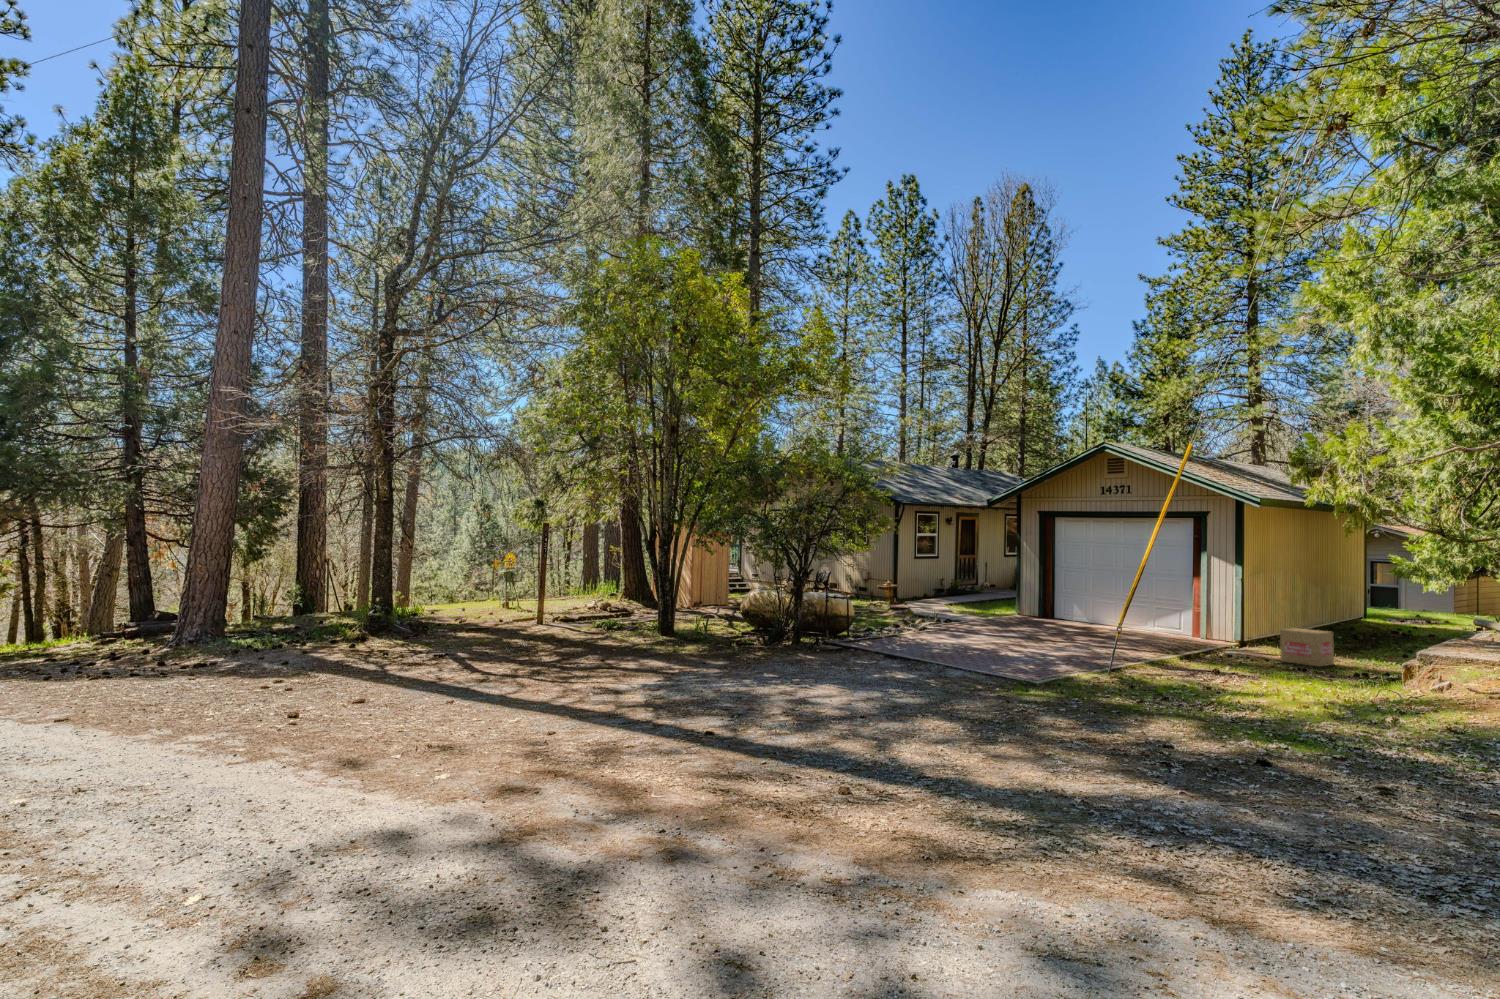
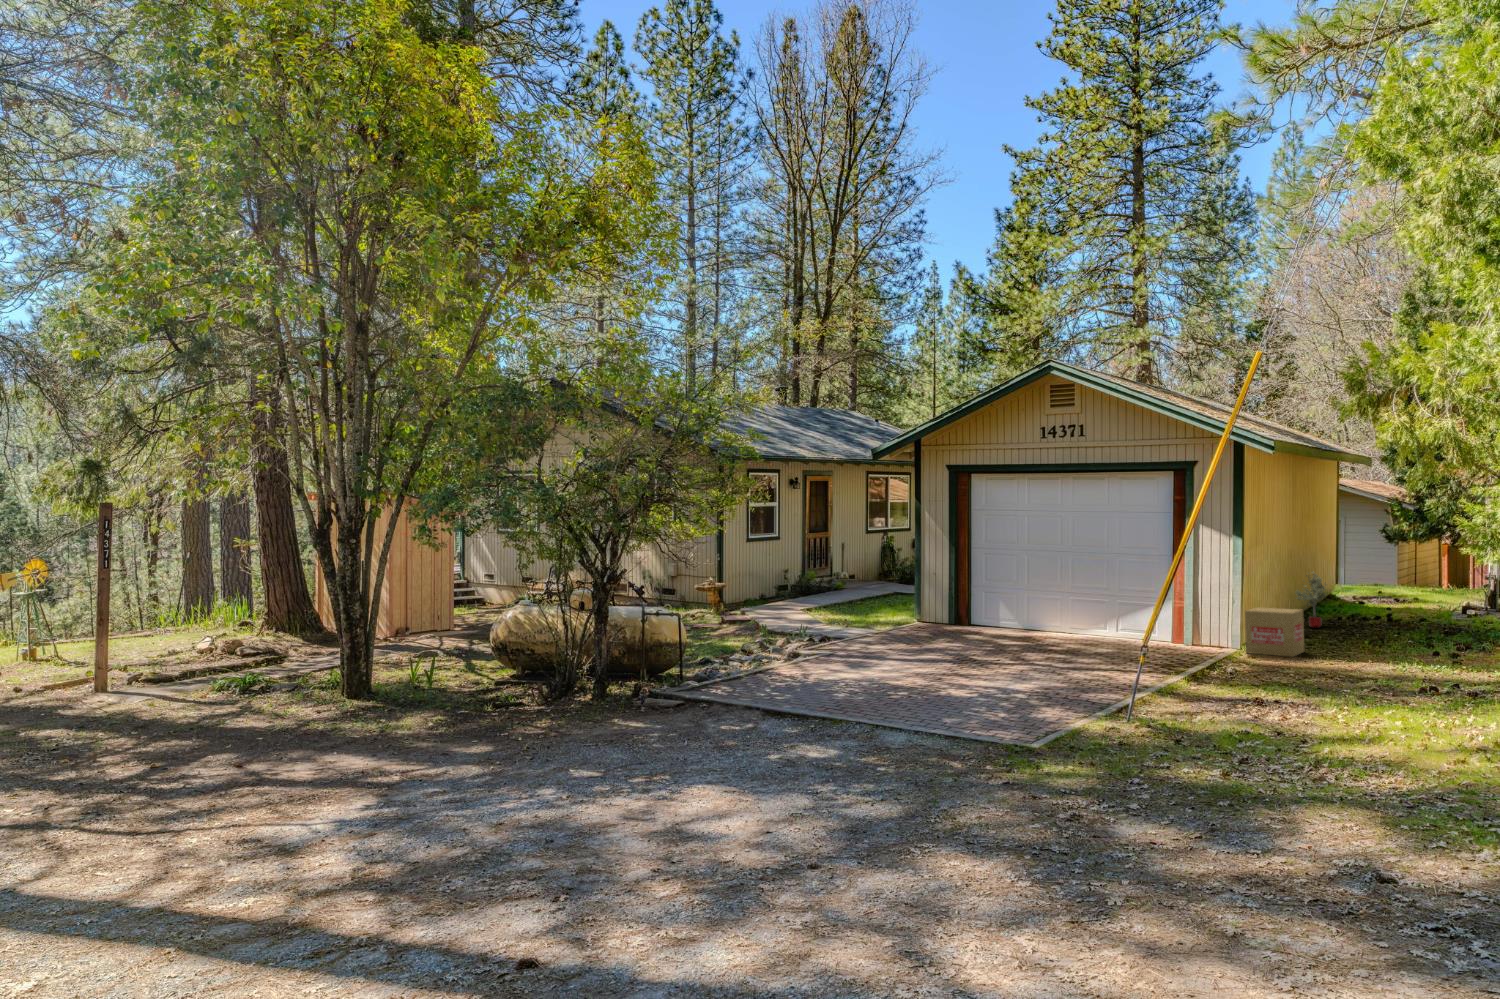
potted tree: none [1353,606,1384,651] -> present [1296,572,1326,628]

